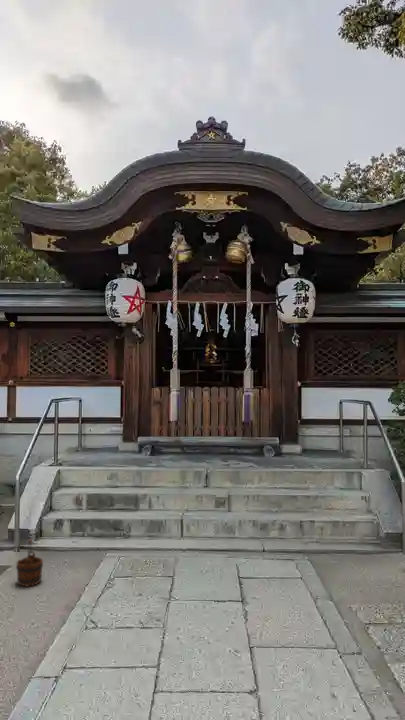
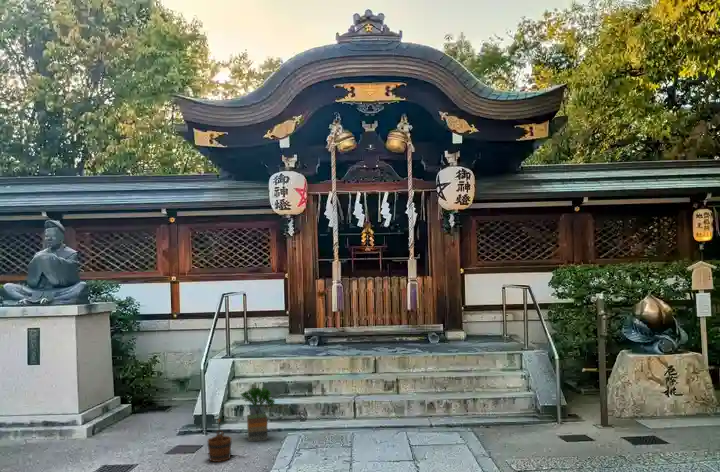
potted tree: none [58,503,95,561] -> present [241,388,275,442]

